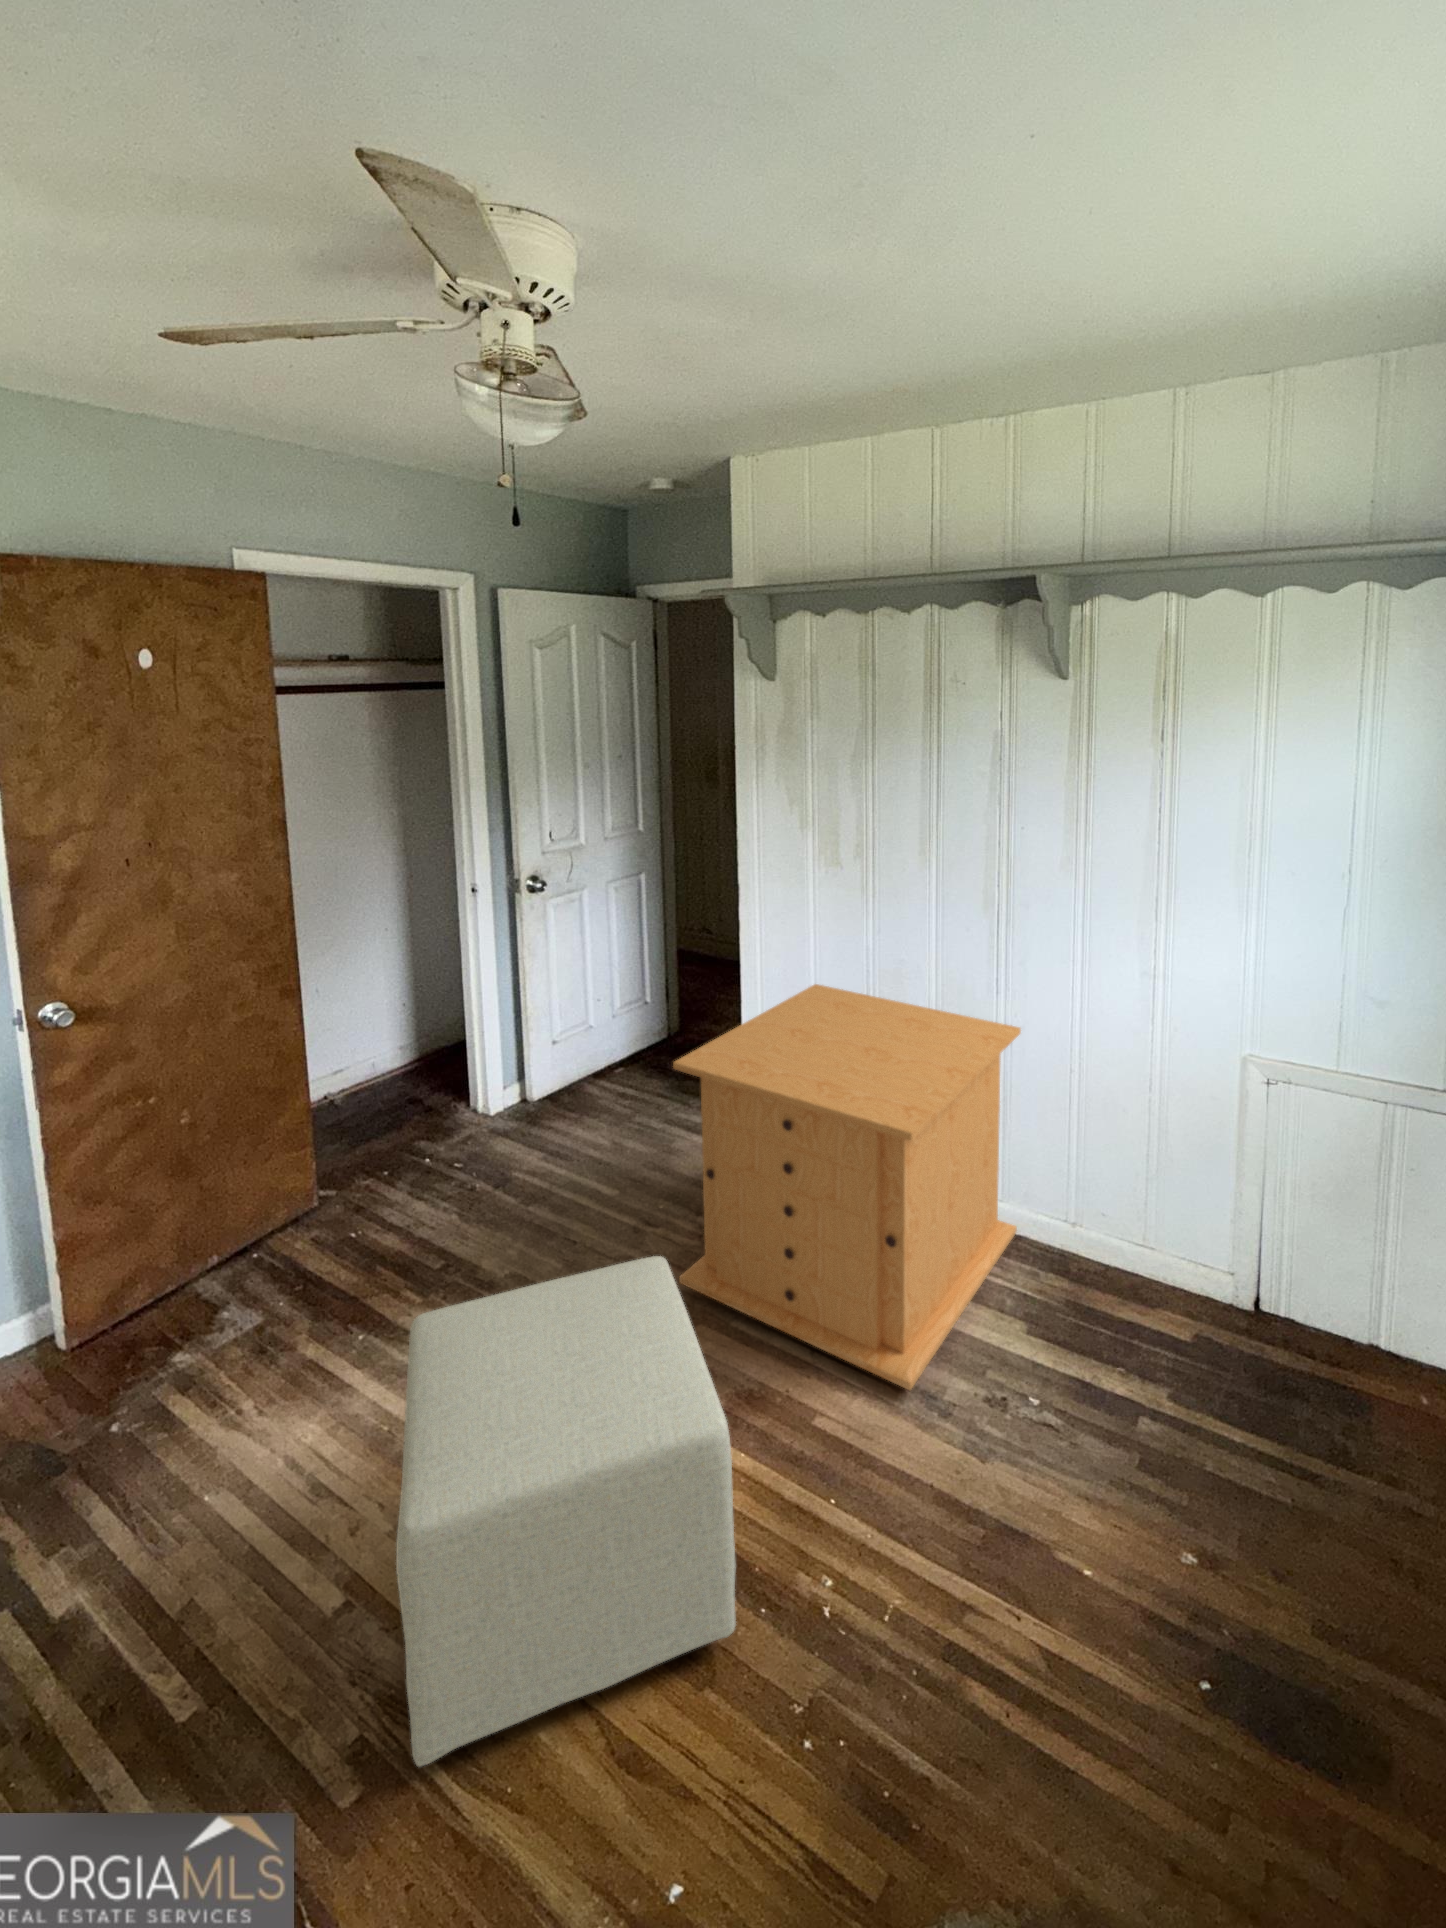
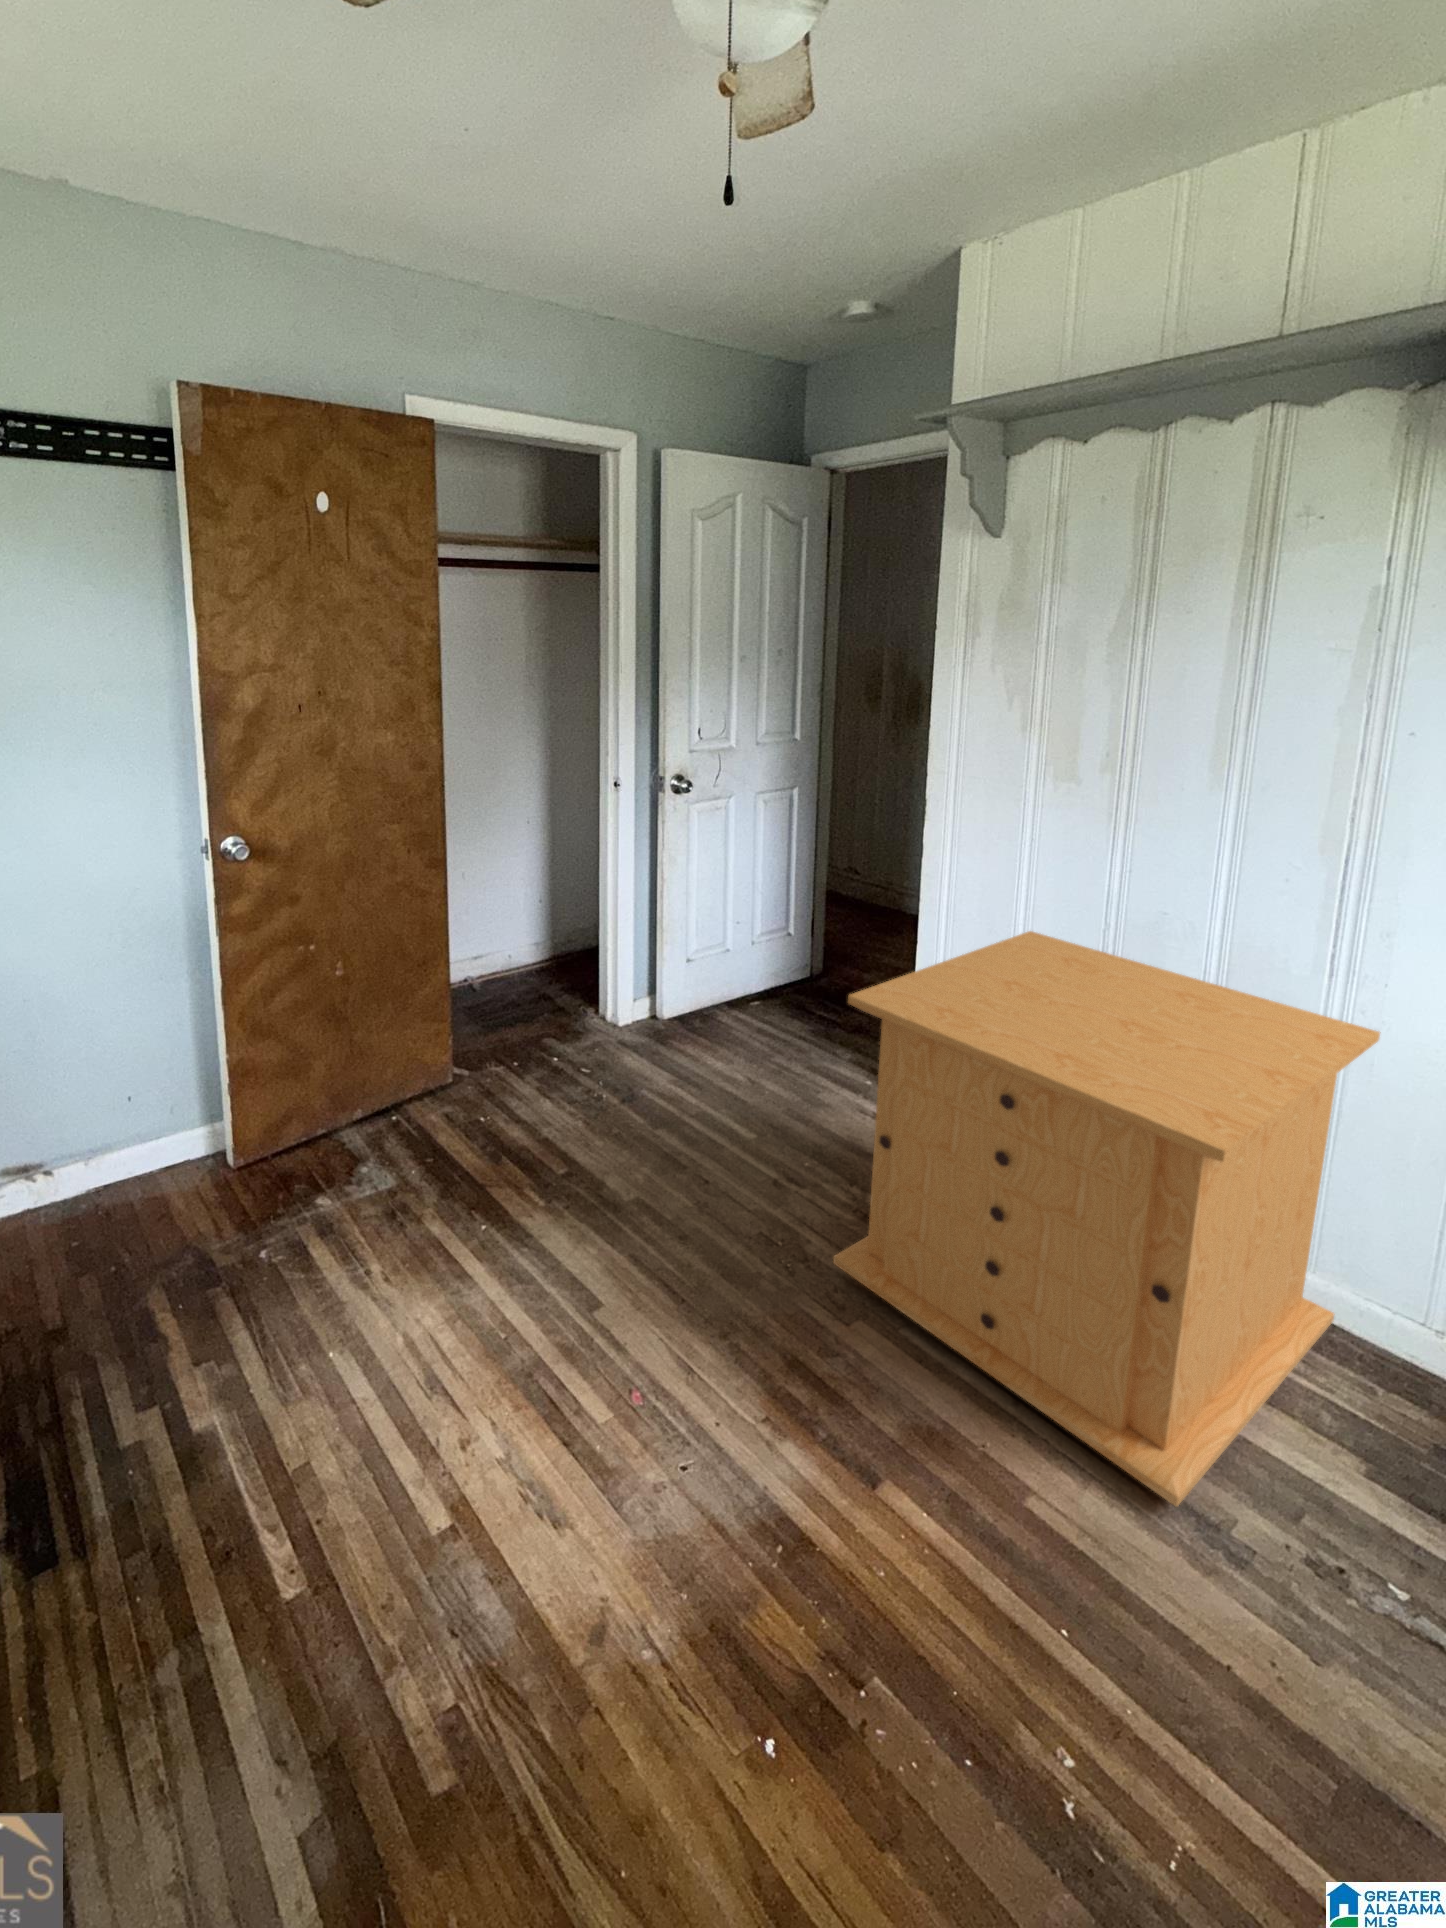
ottoman: present [396,1256,736,1766] -> none [507,1228,945,1779]

